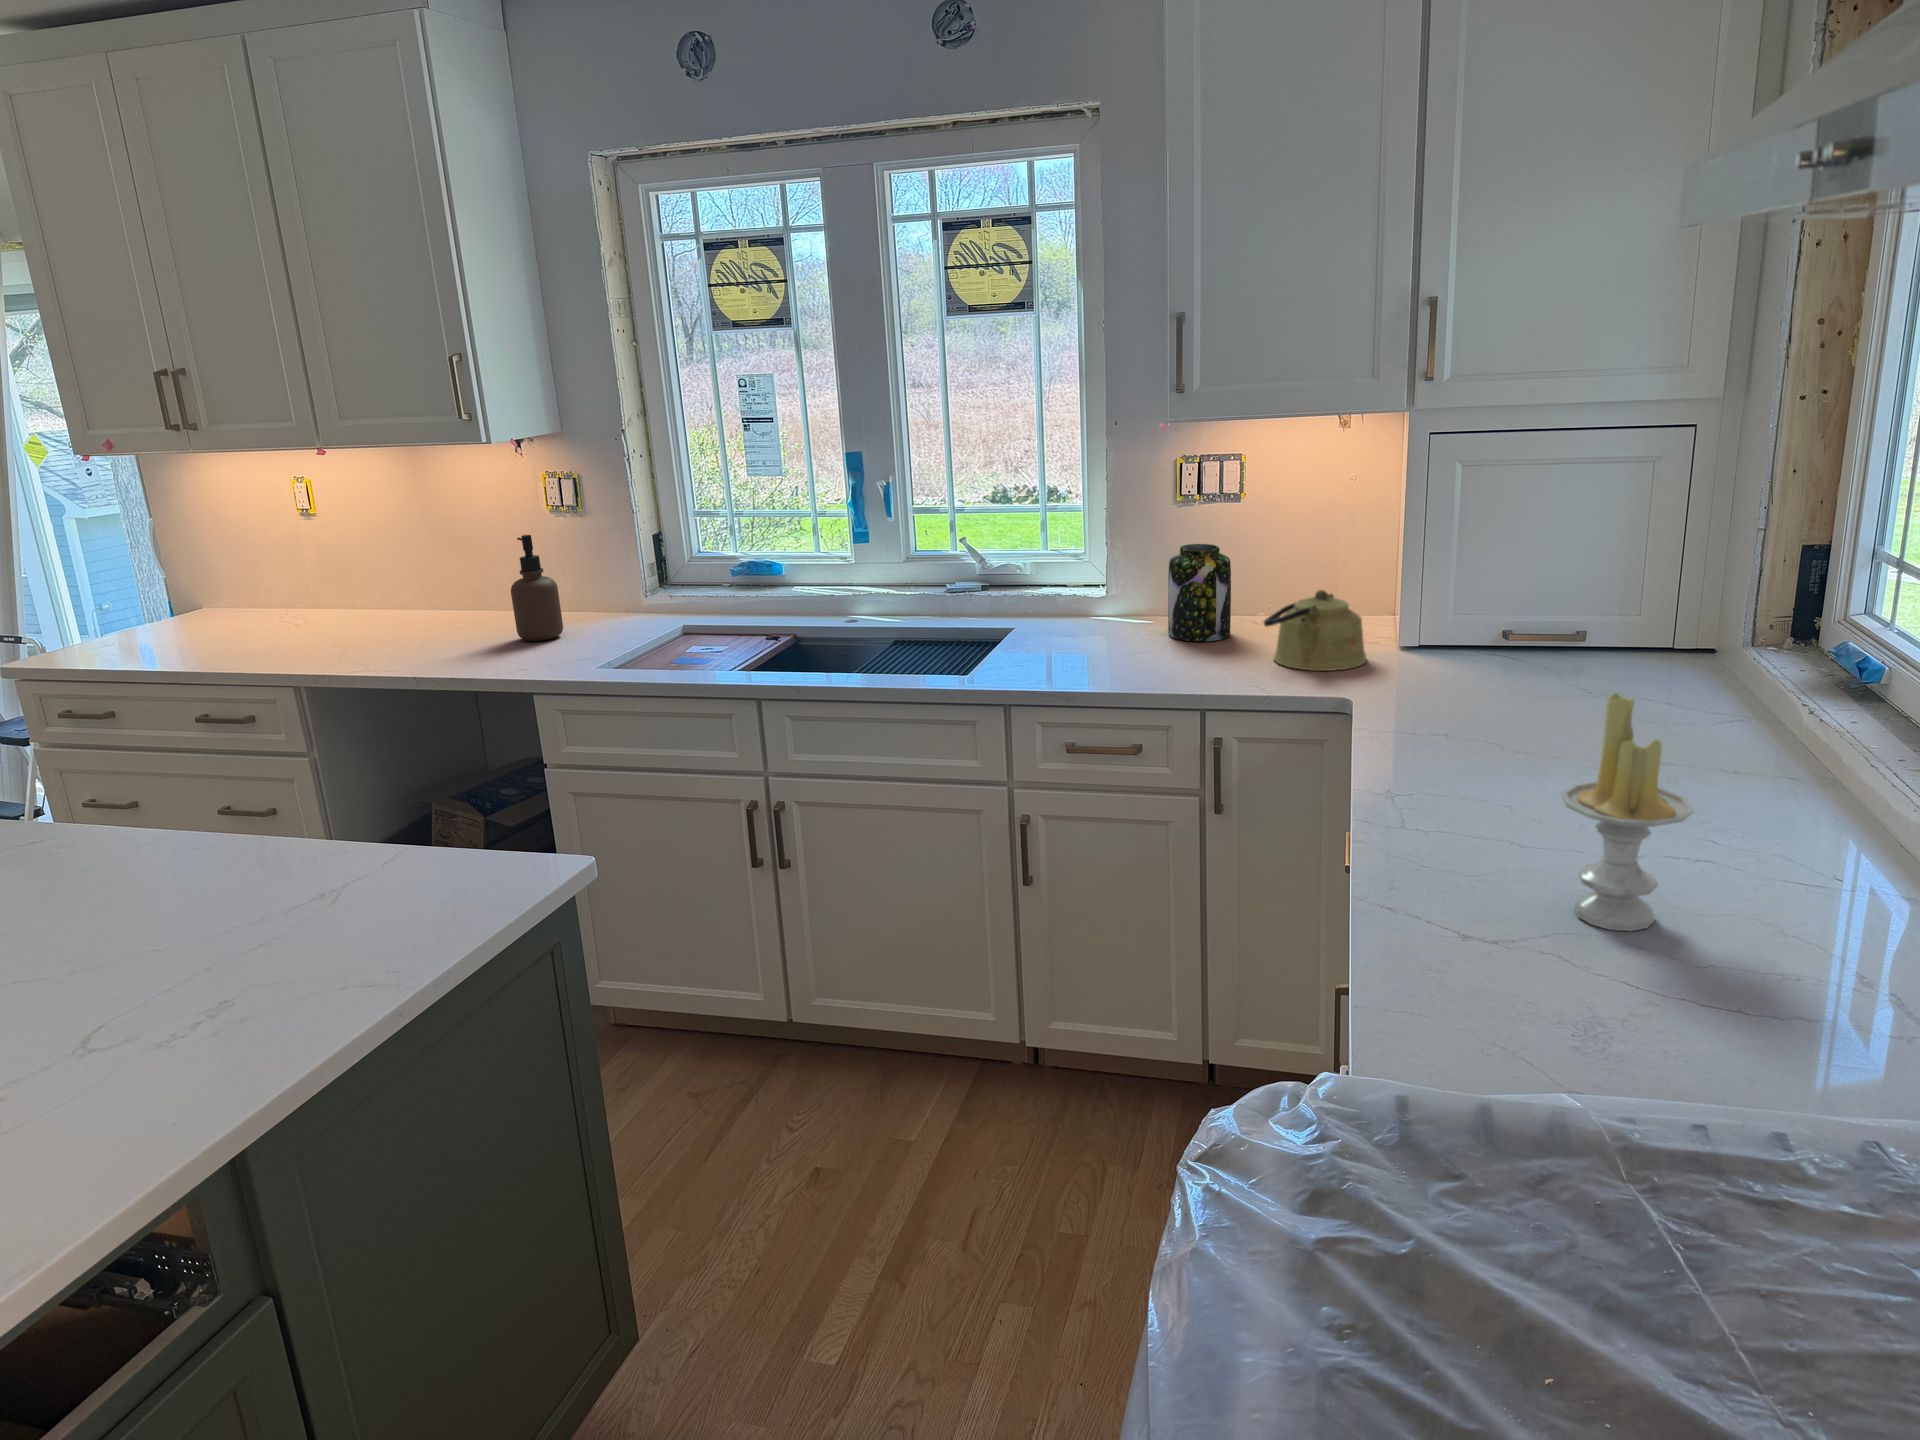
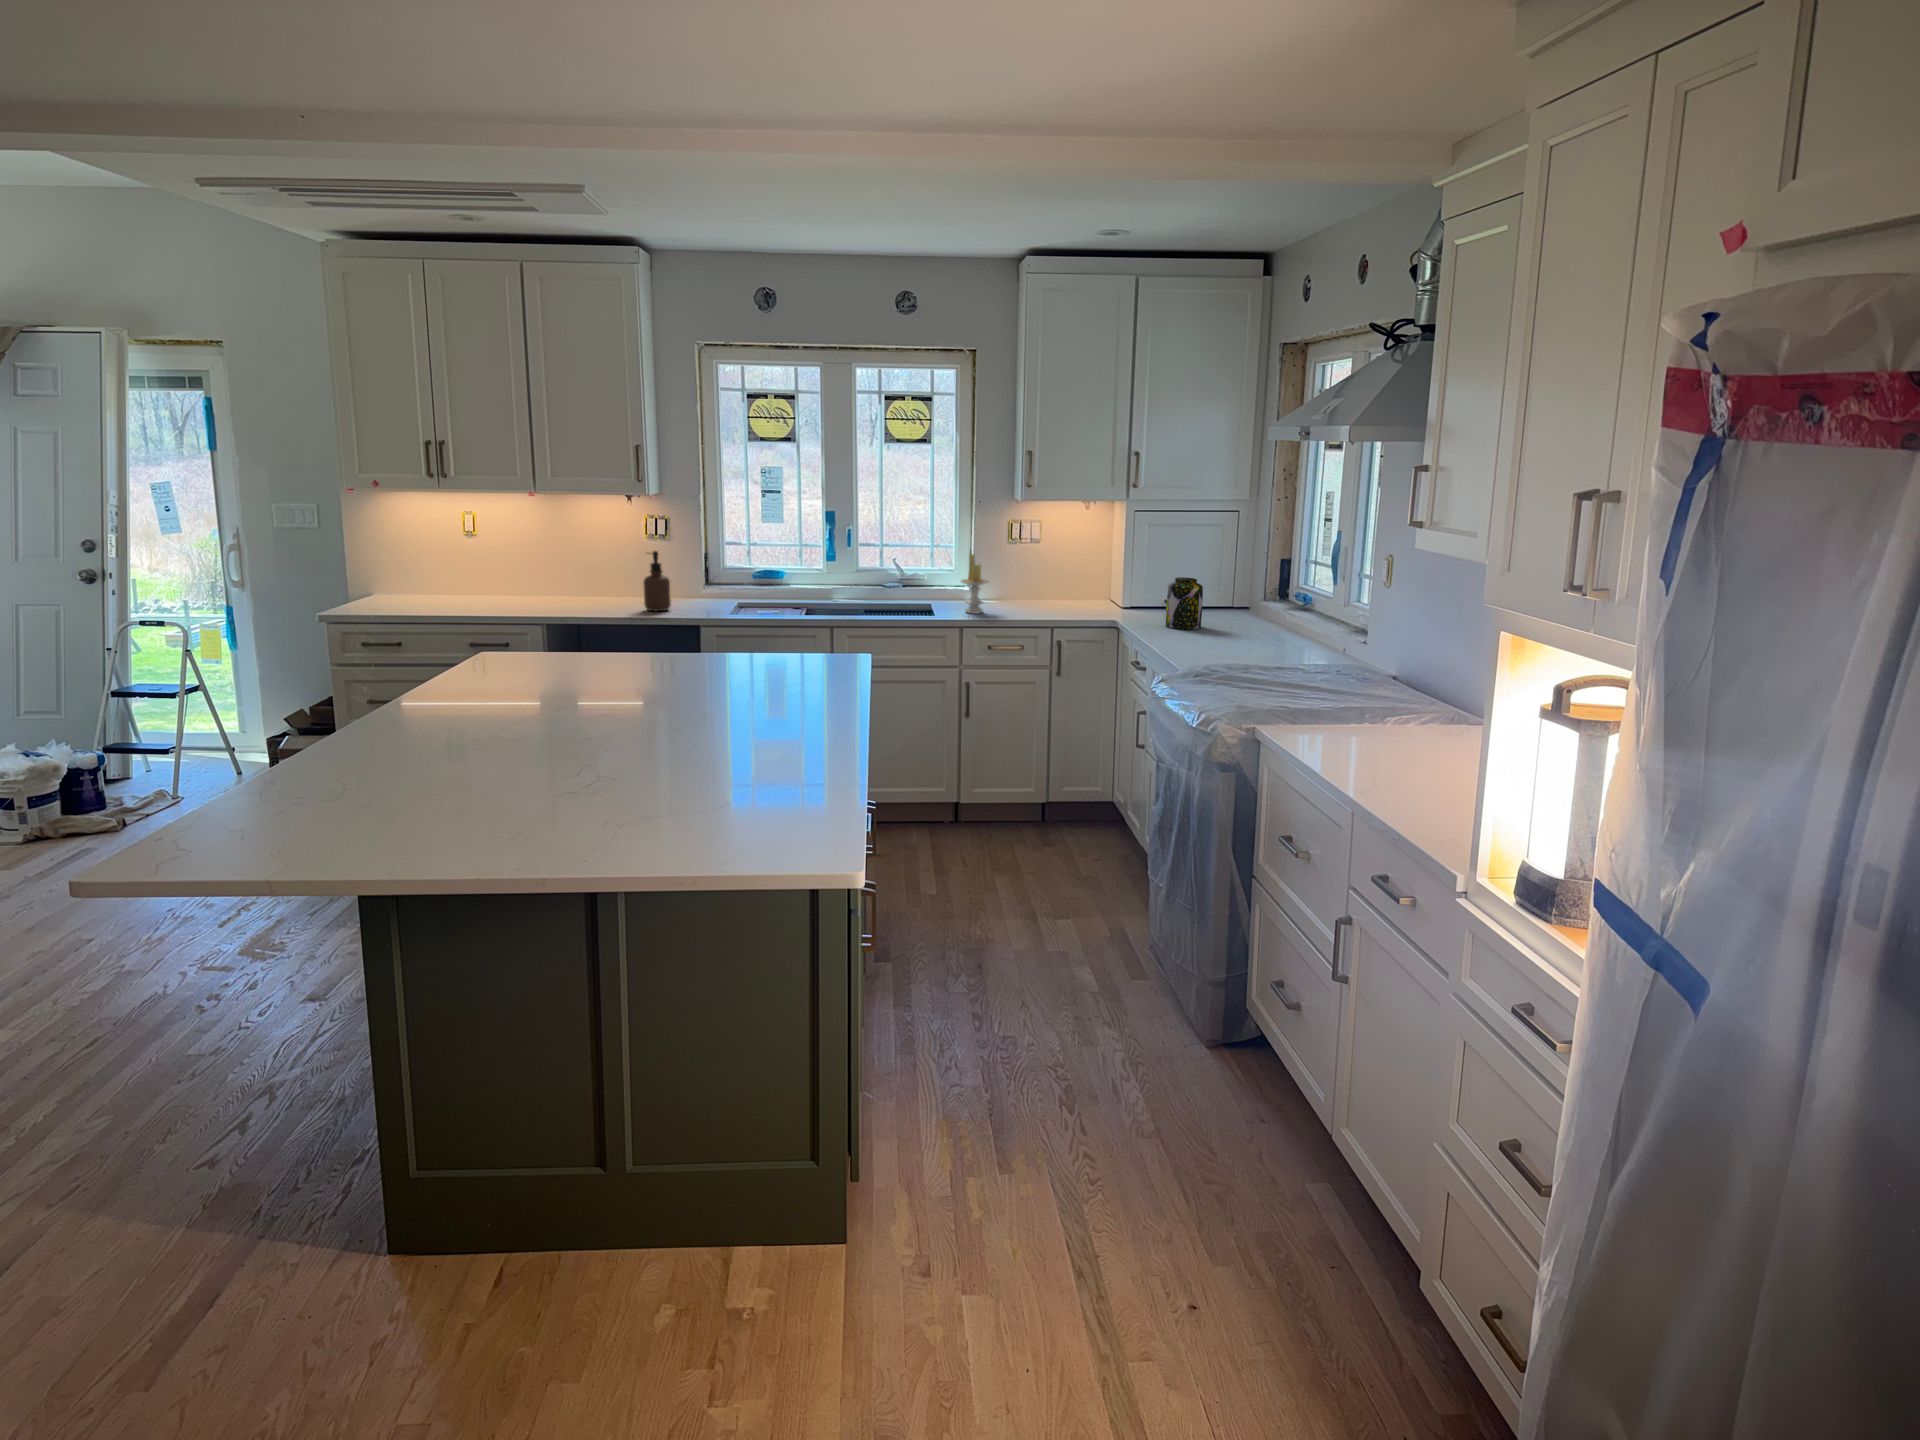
jar: present [1168,544,1231,641] -> present [1166,577,1203,629]
kettle: present [1263,590,1367,671] -> none [1065,580,1110,616]
candle: present [1561,692,1694,931] -> present [961,553,989,614]

